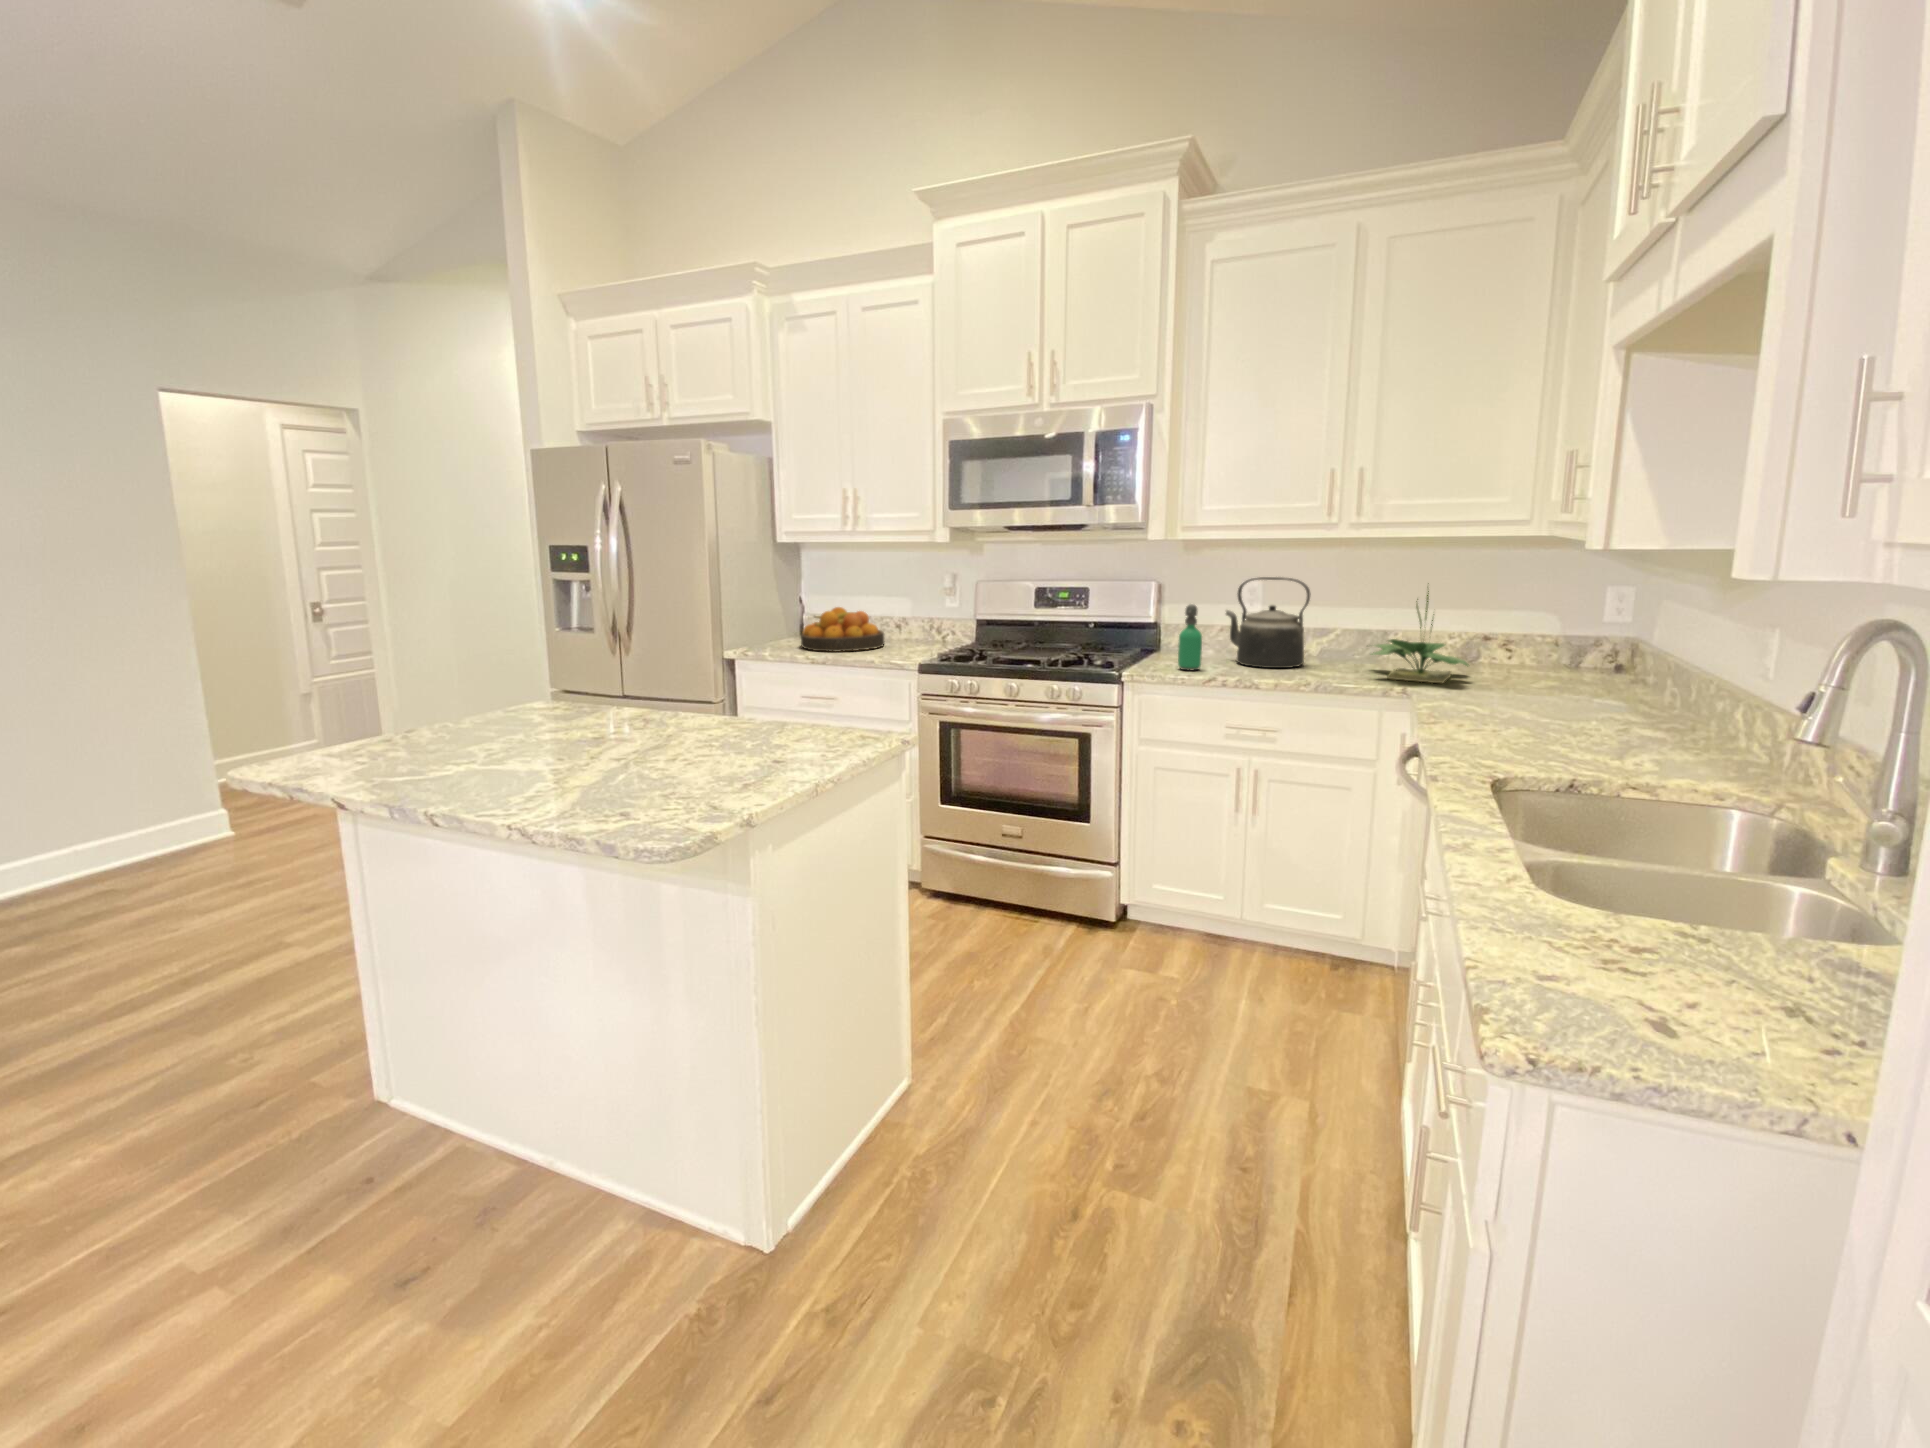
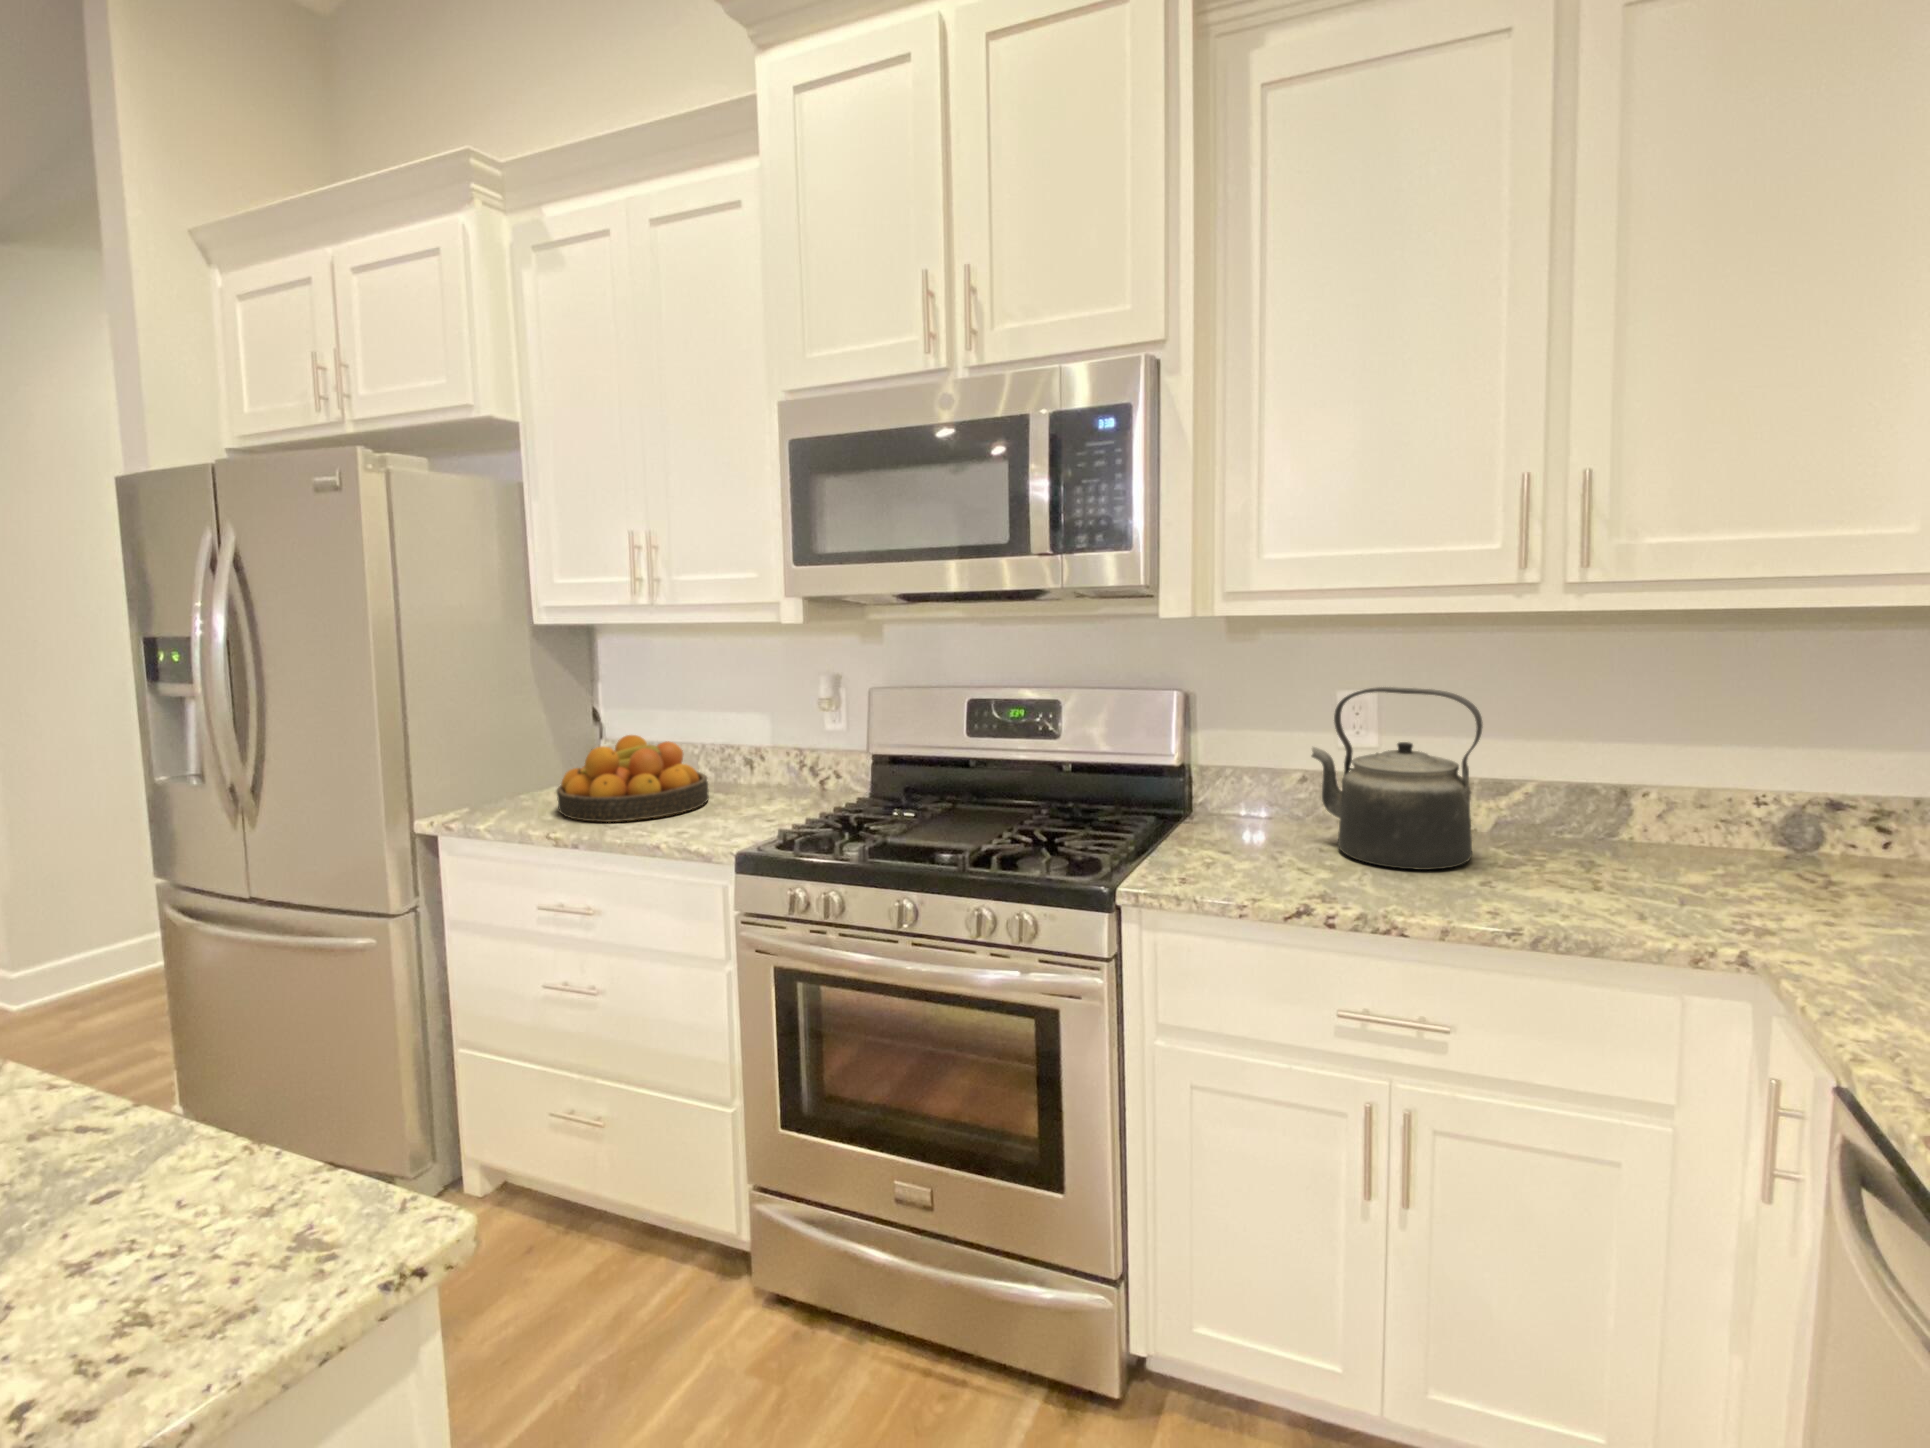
potted plant: present [1372,583,1469,683] -> none [1600,707,1860,928]
soap dispenser: present [1178,604,1202,670] -> none [1228,747,1274,880]

